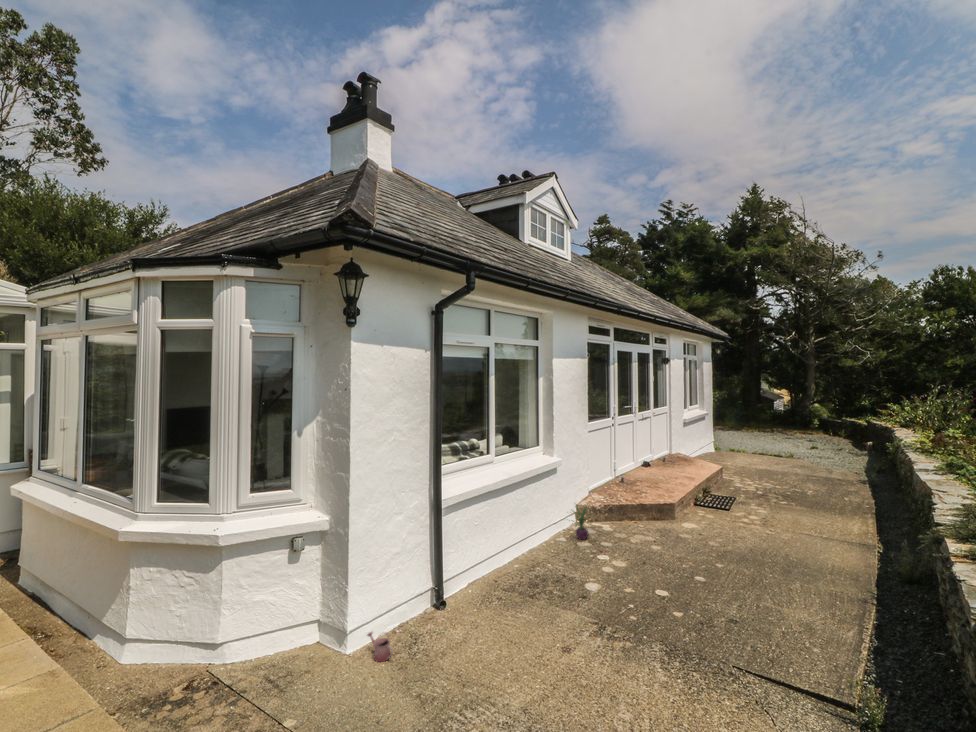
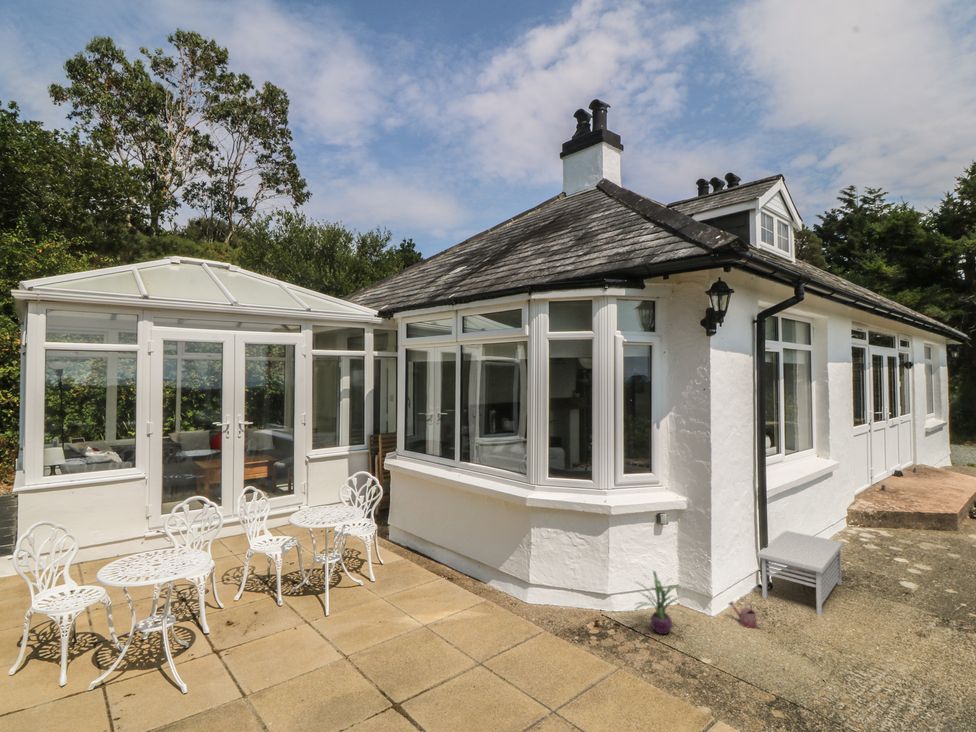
decorative plant: present [573,506,589,540] -> present [636,571,685,634]
storage bench: none [424,536,527,633] -> present [757,531,843,615]

